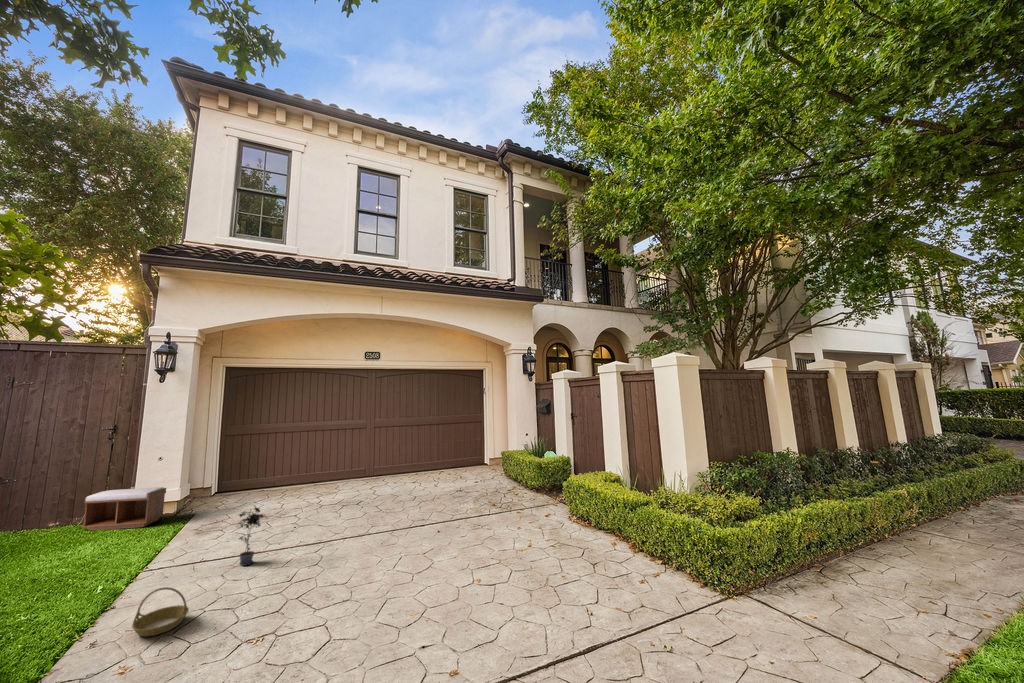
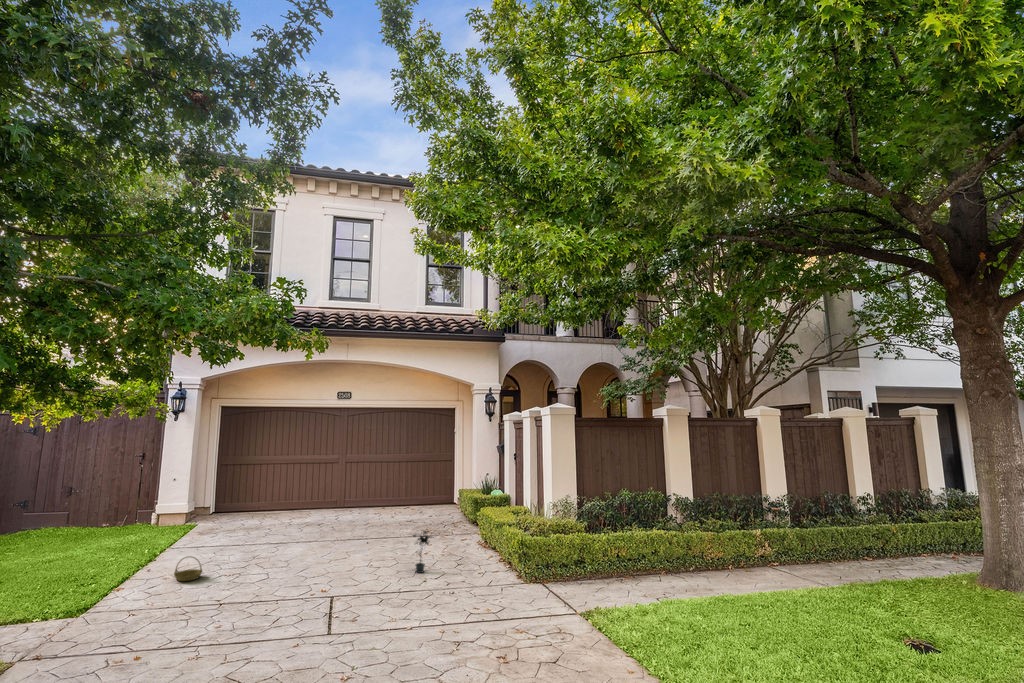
bench: present [82,487,166,530] -> none [125,502,179,530]
potted plant: present [239,506,264,566] -> present [413,531,434,573]

